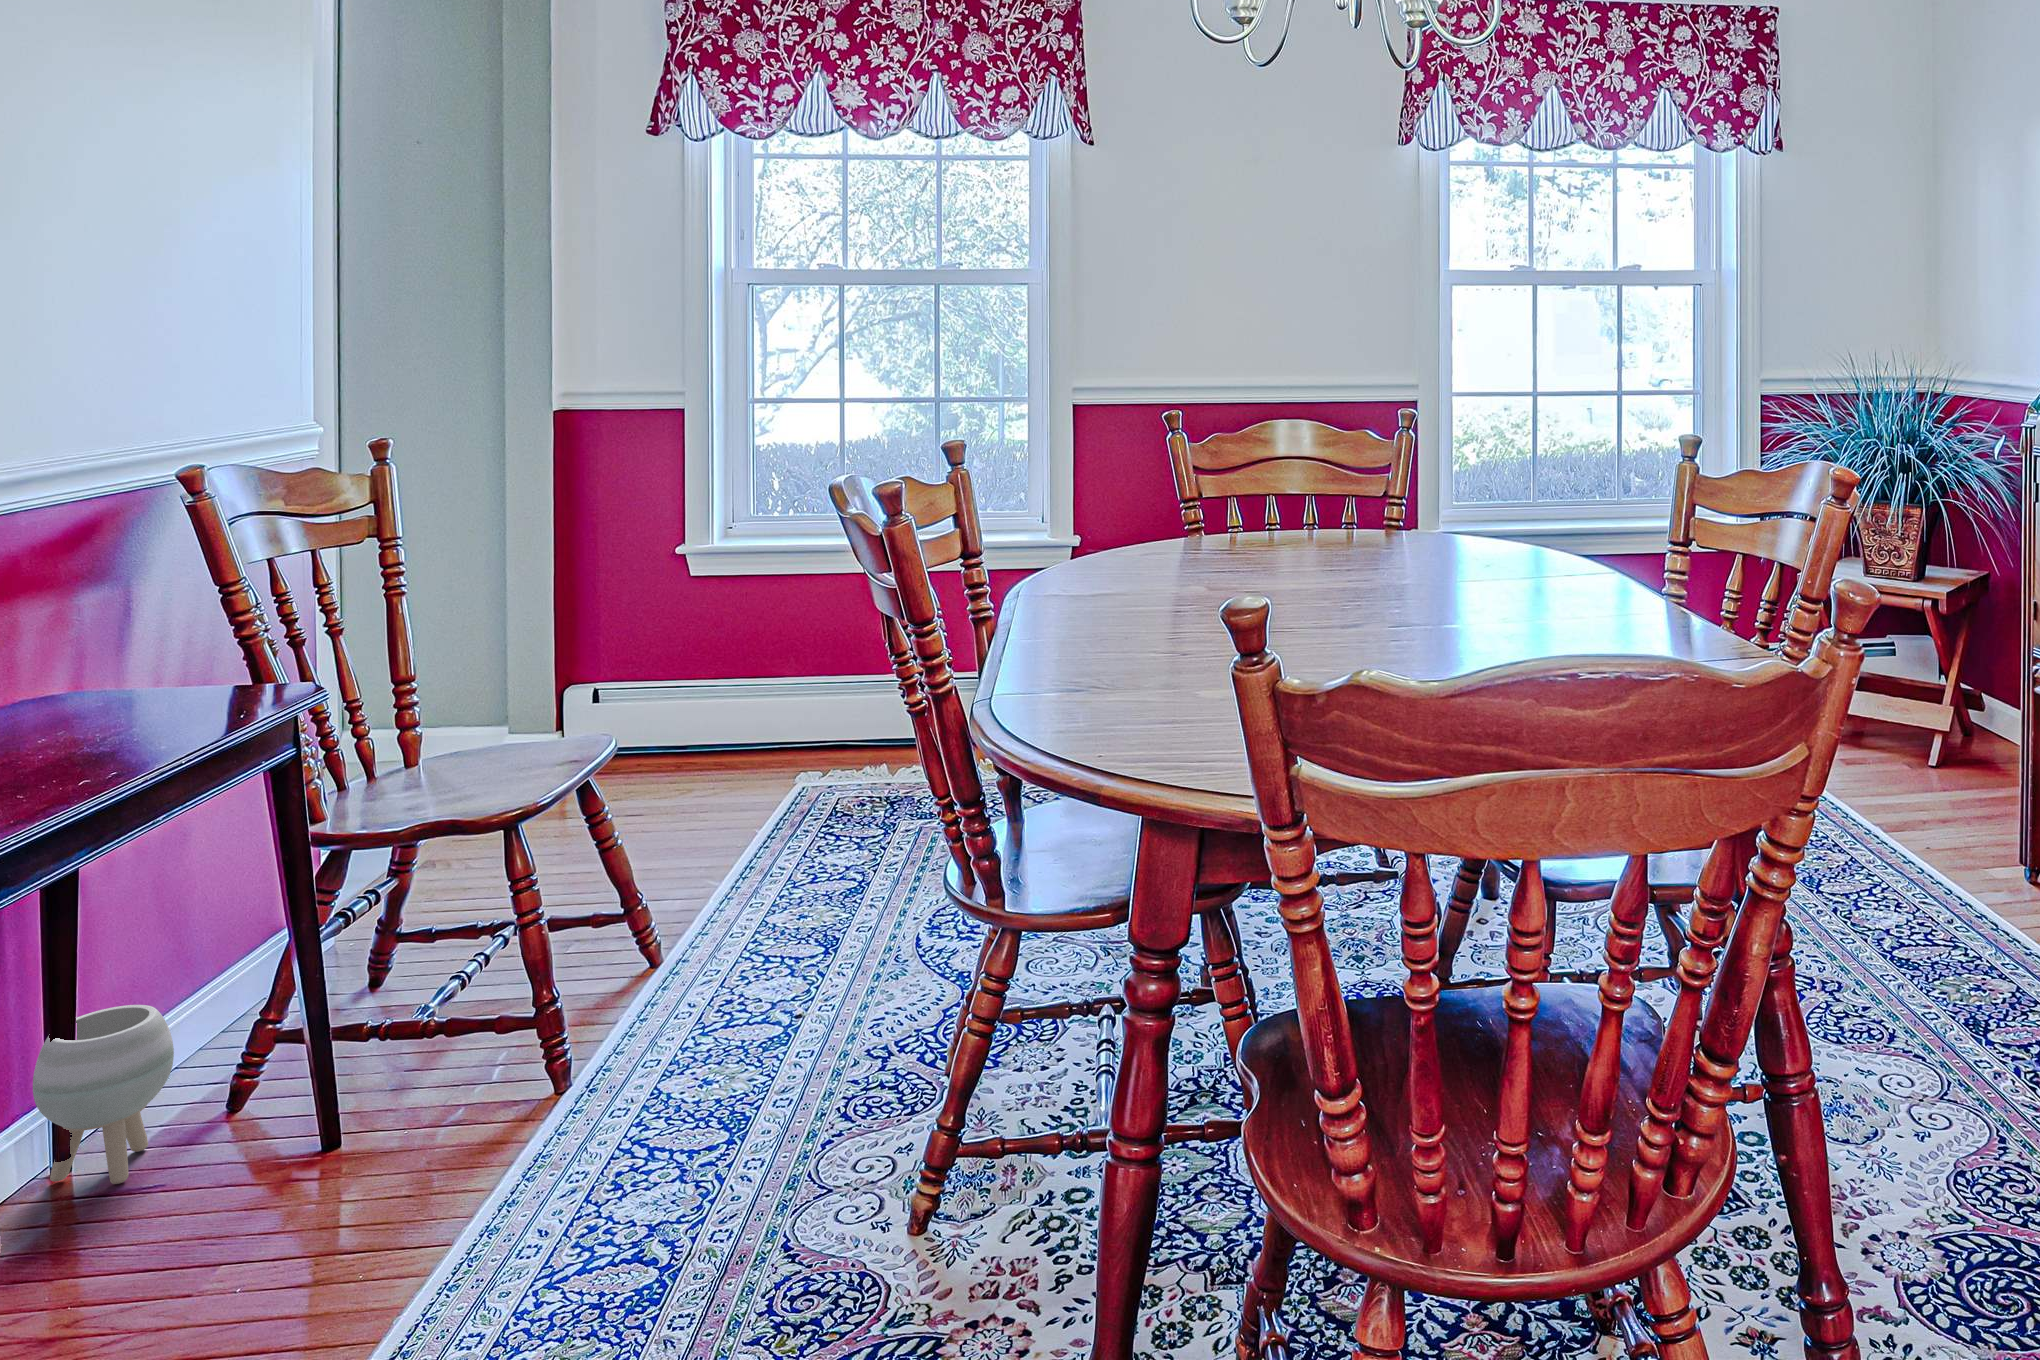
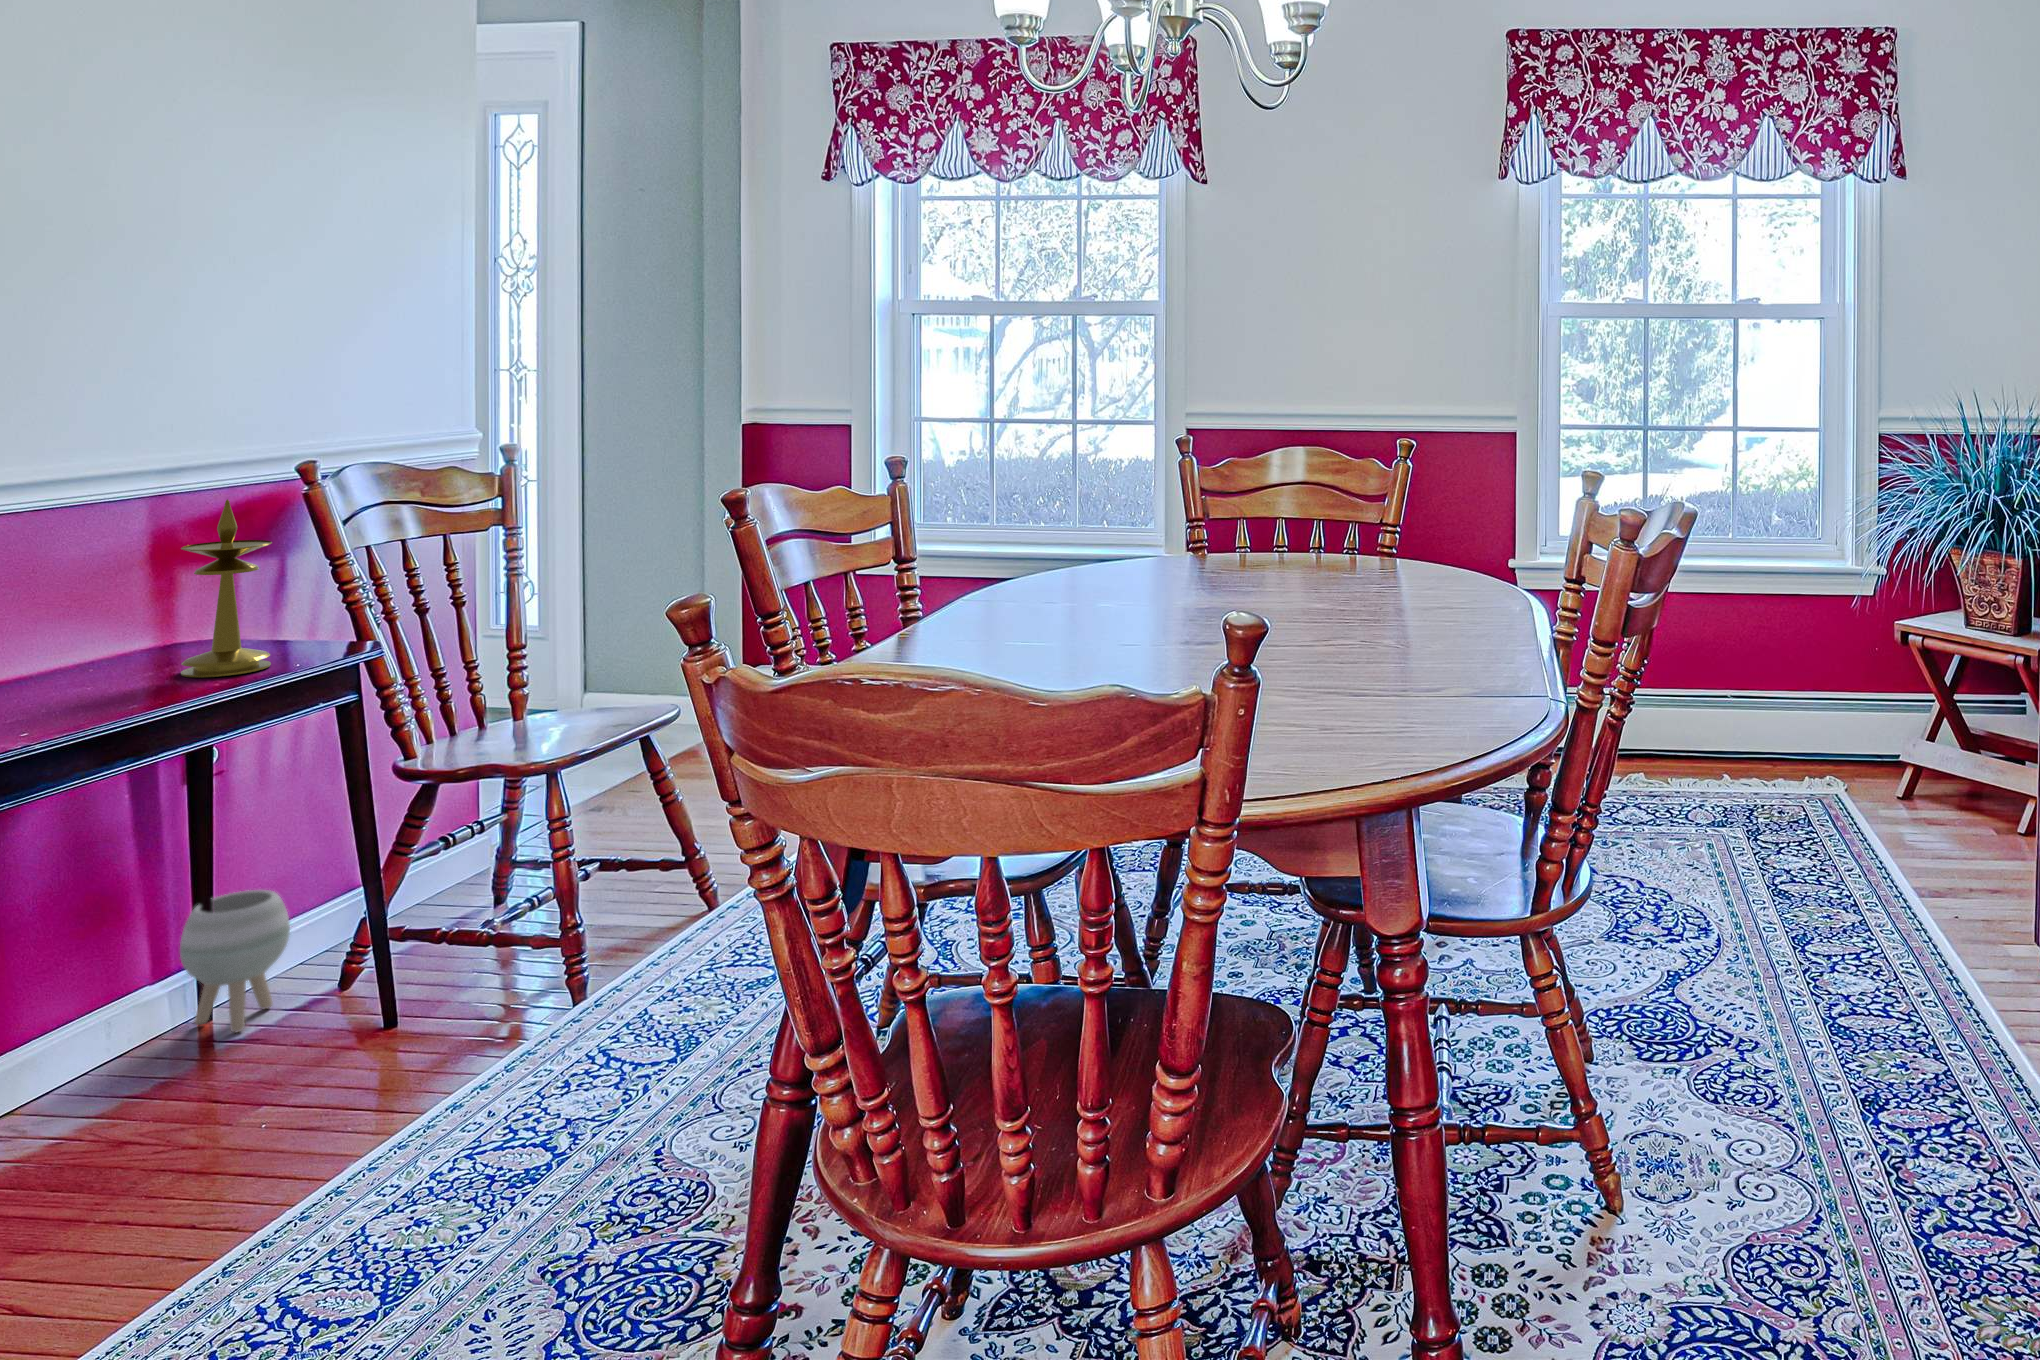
candlestick: none [58,522,176,747] -> present [181,499,272,677]

